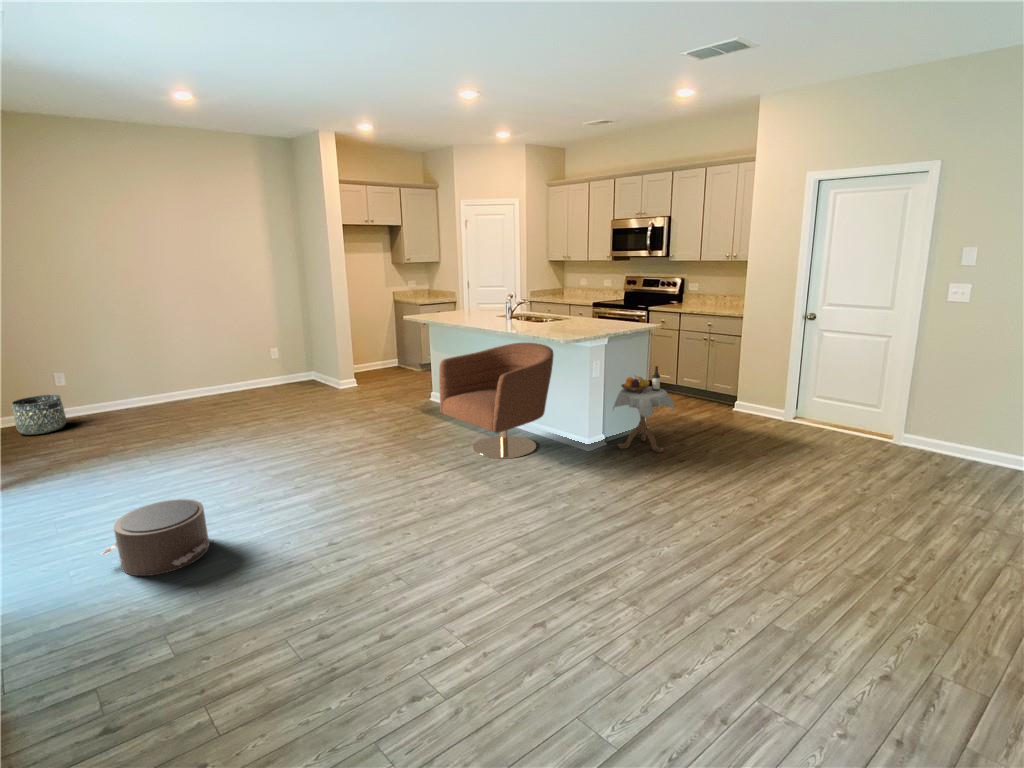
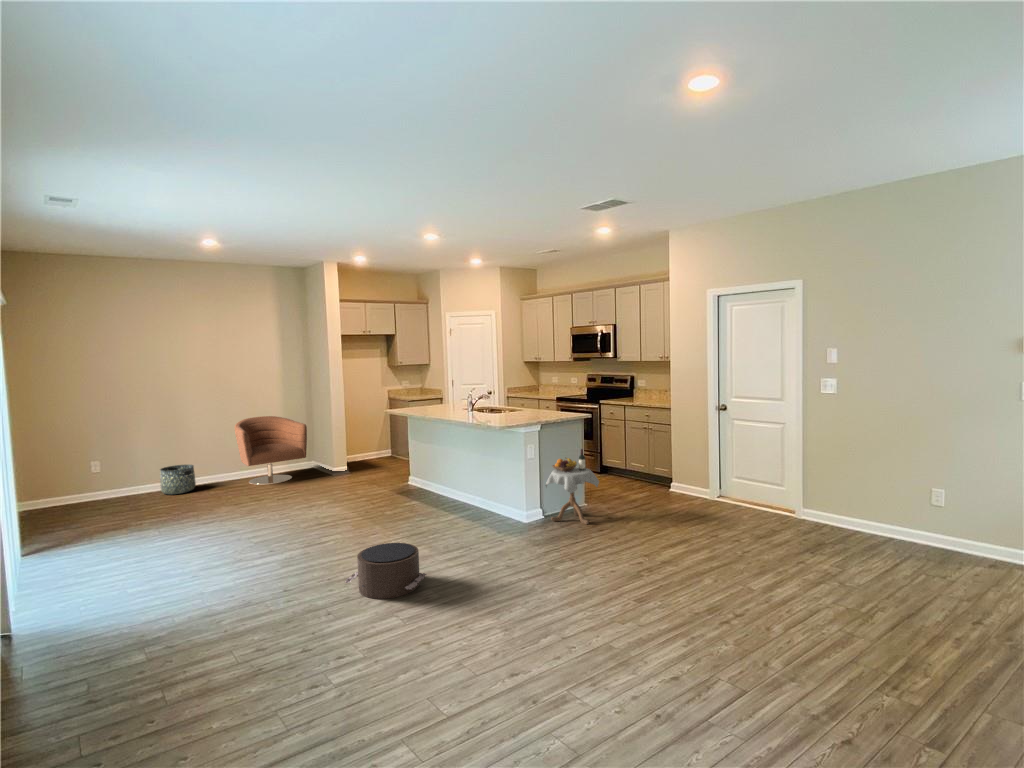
armchair: present [439,343,553,458] -> present [235,416,307,485]
basket: present [11,395,66,435] -> present [160,465,196,495]
pouf: present [101,499,211,576] -> present [345,543,426,599]

